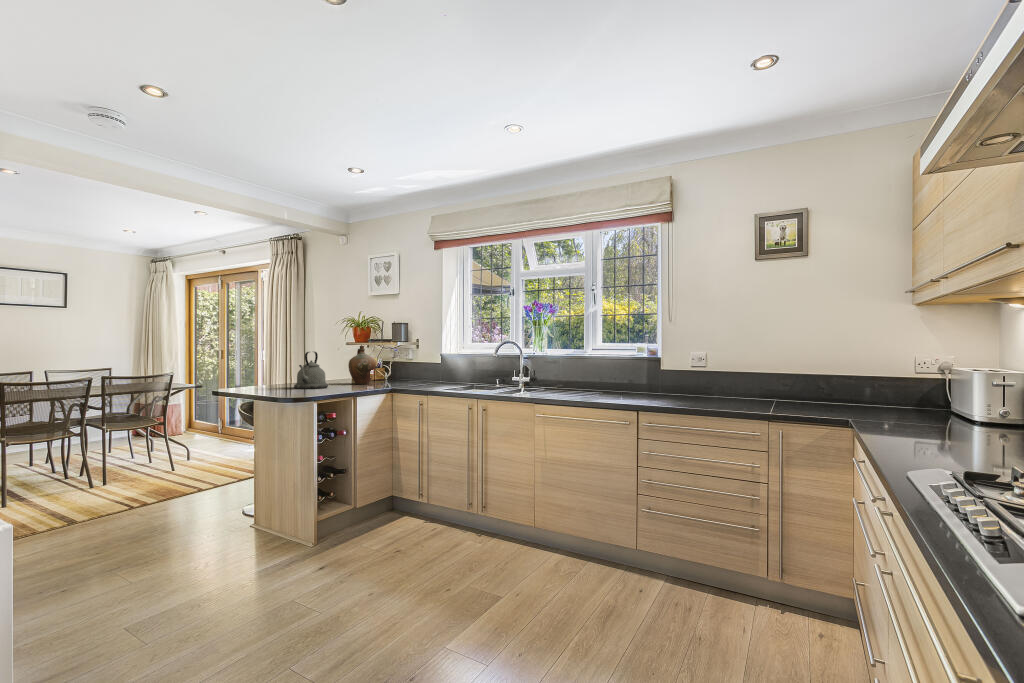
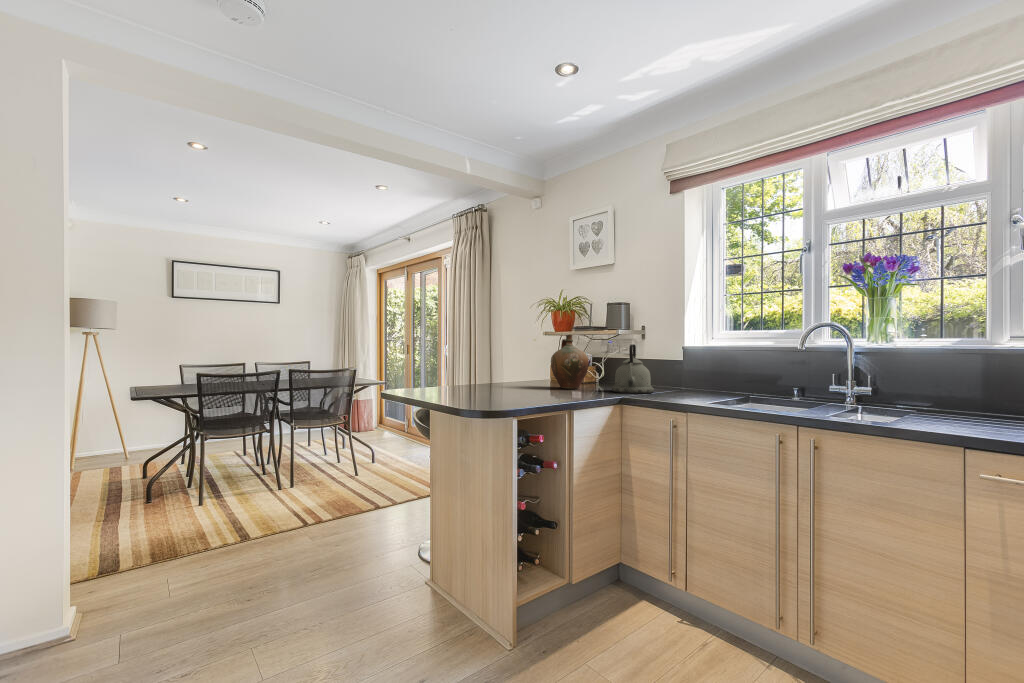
kettle: present [294,352,328,389] -> present [612,344,654,393]

